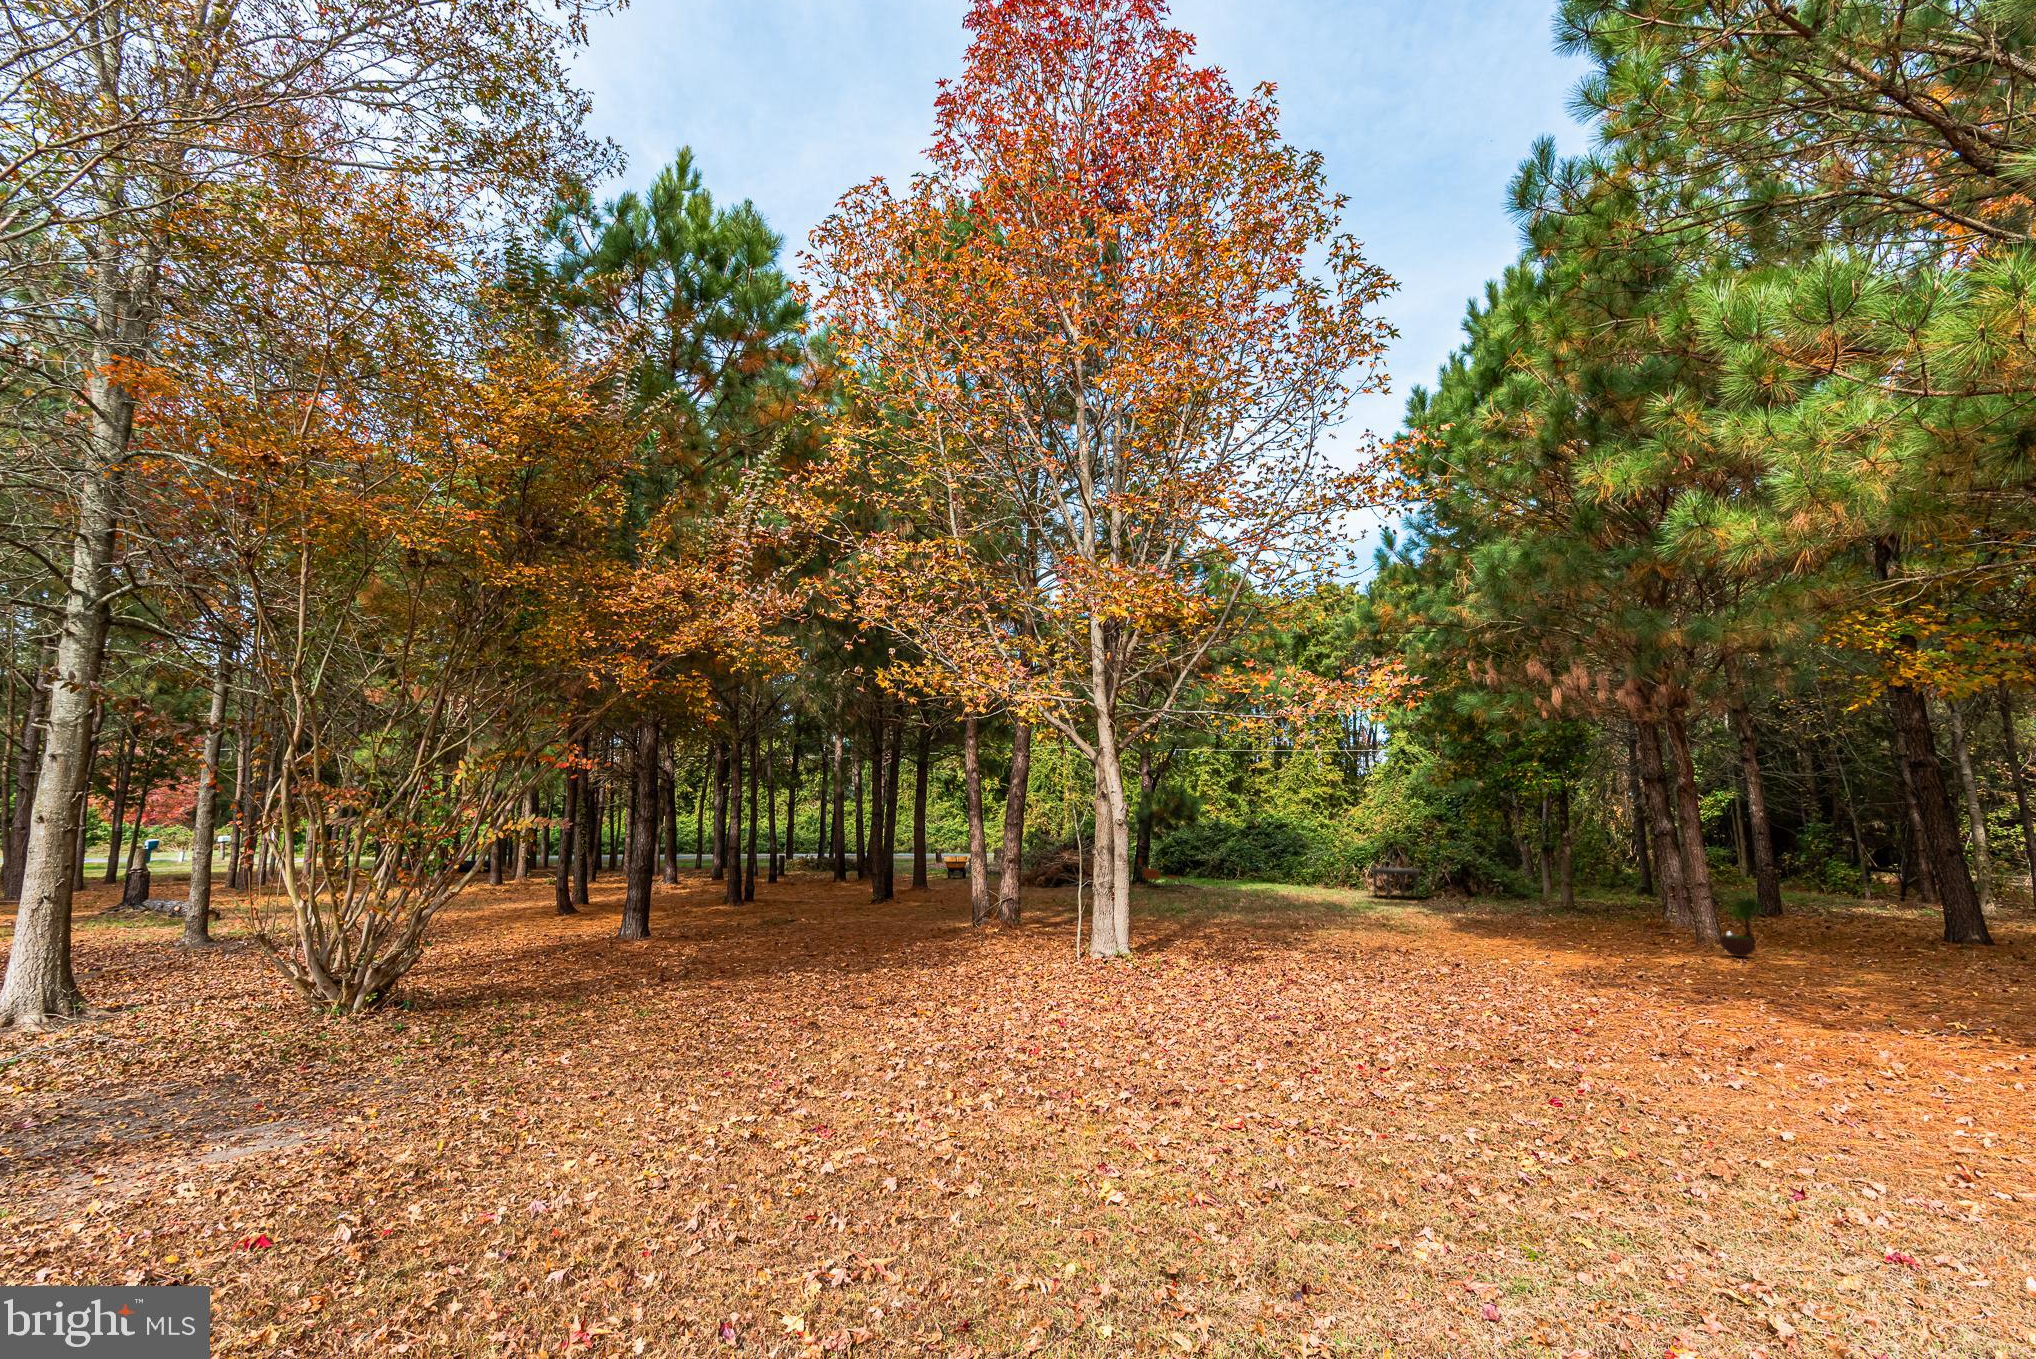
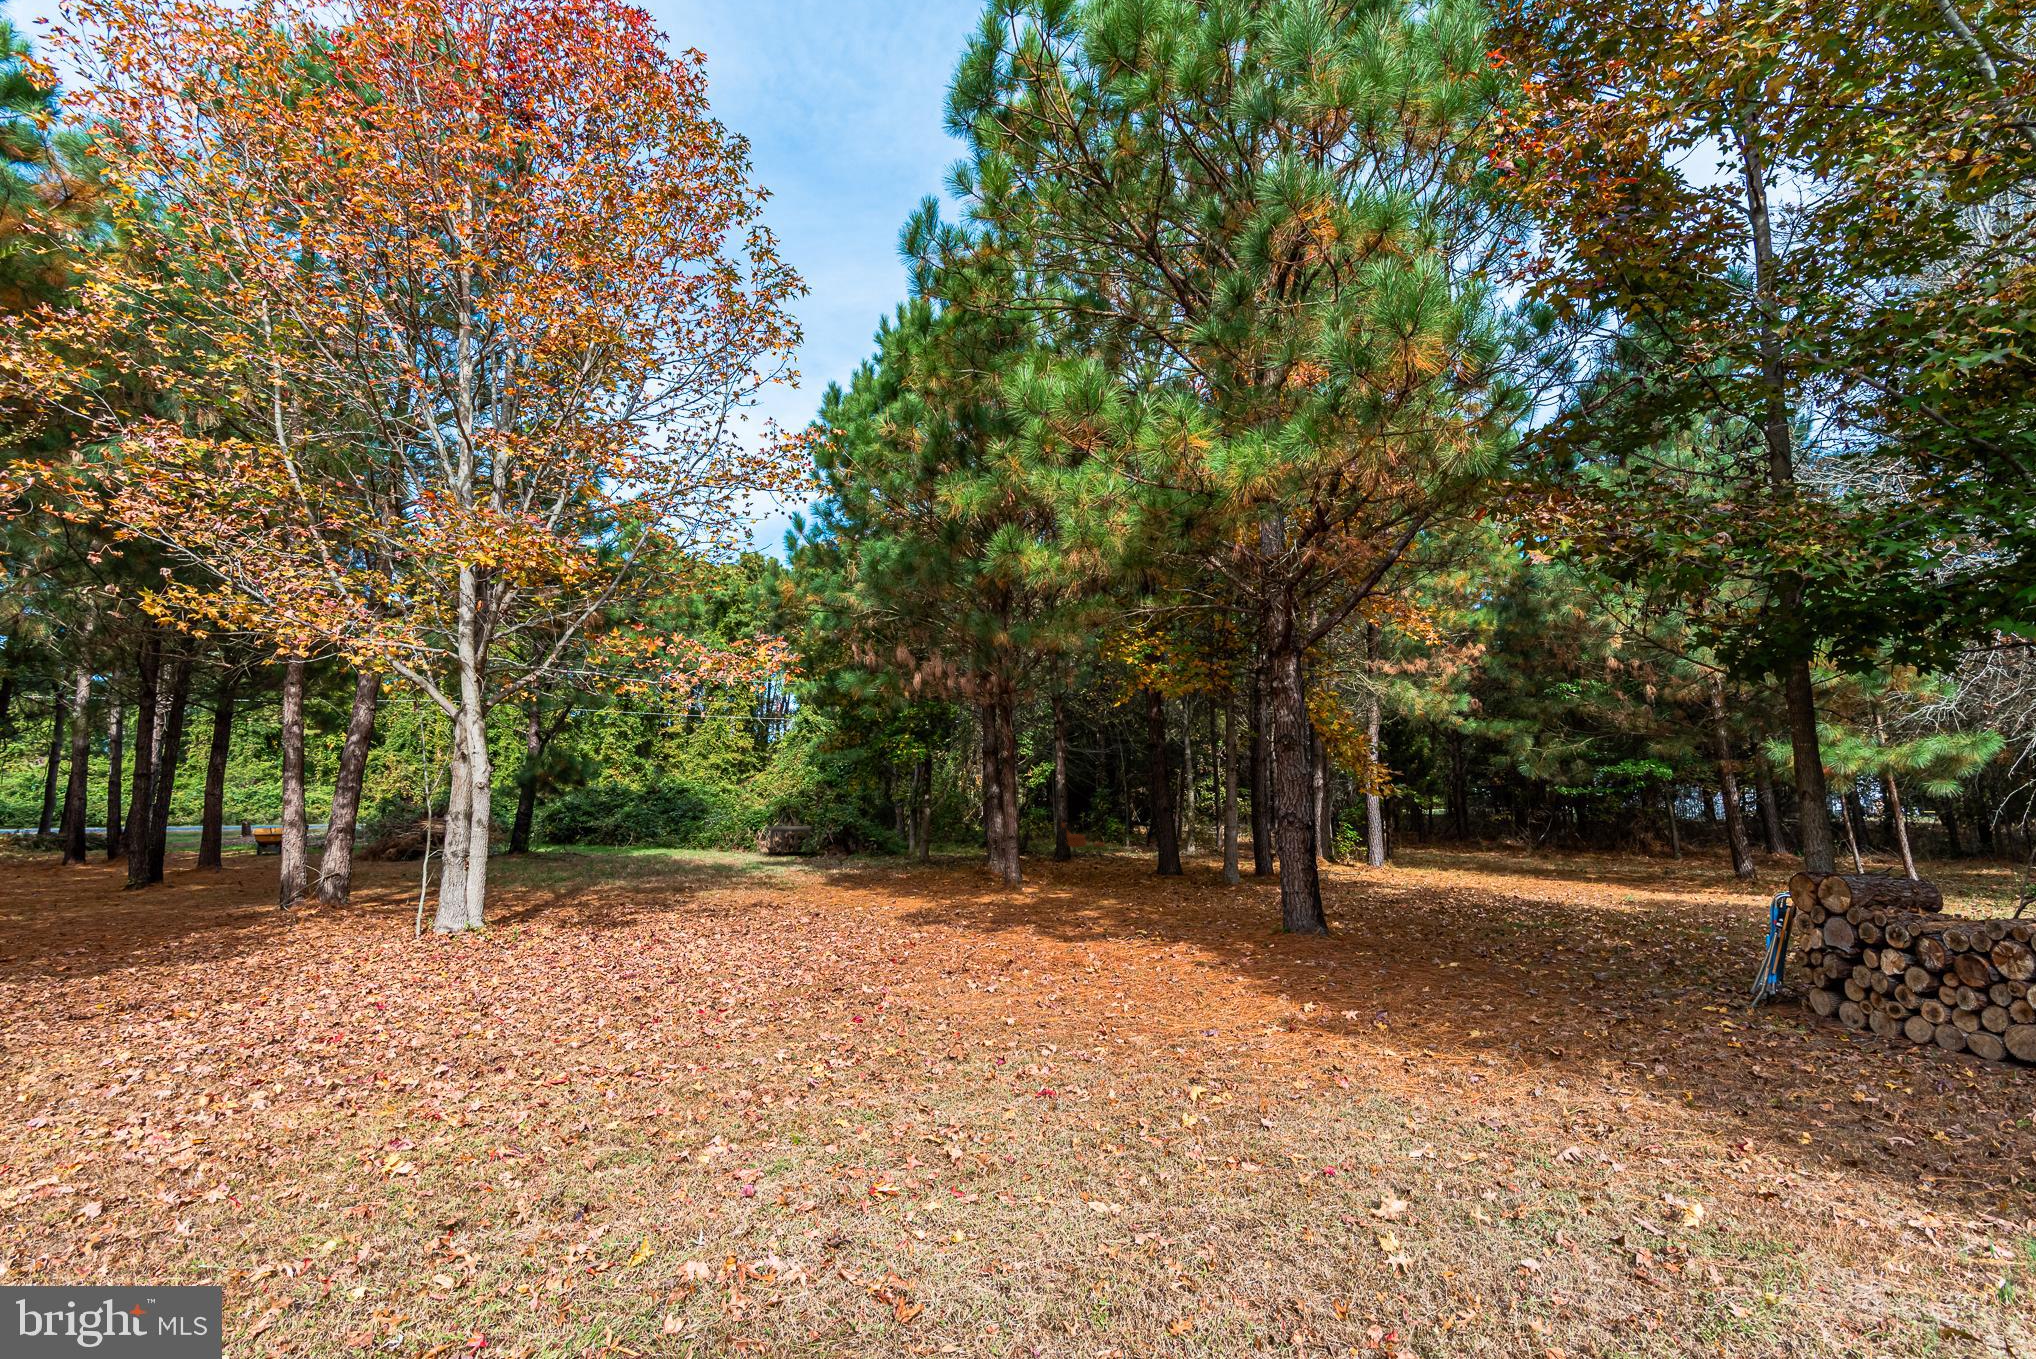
lounge chair: present [1139,859,1176,885] -> present [1062,823,1105,854]
potted tree: present [1719,895,1760,957] -> none [1012,836,1040,887]

